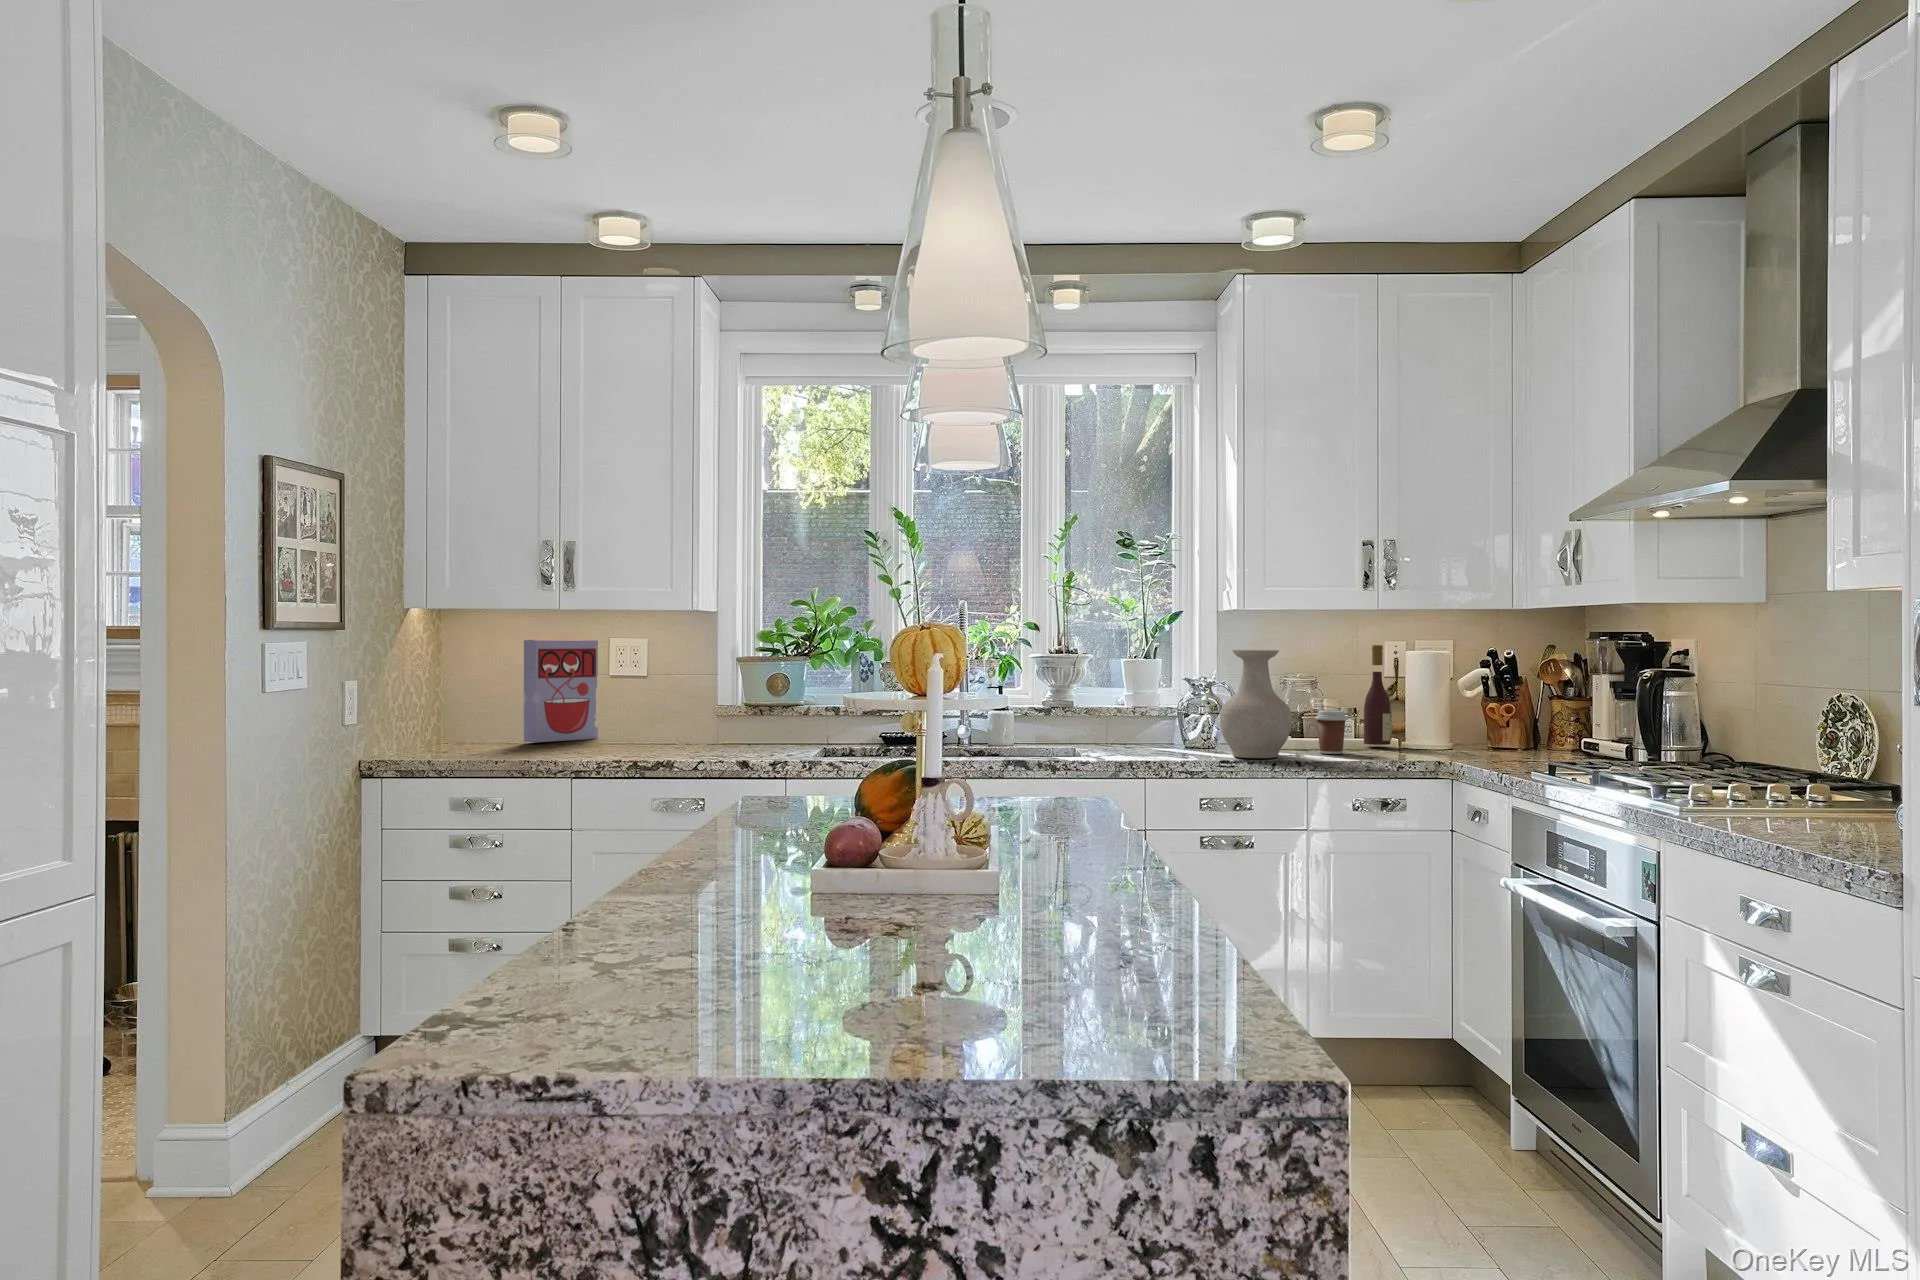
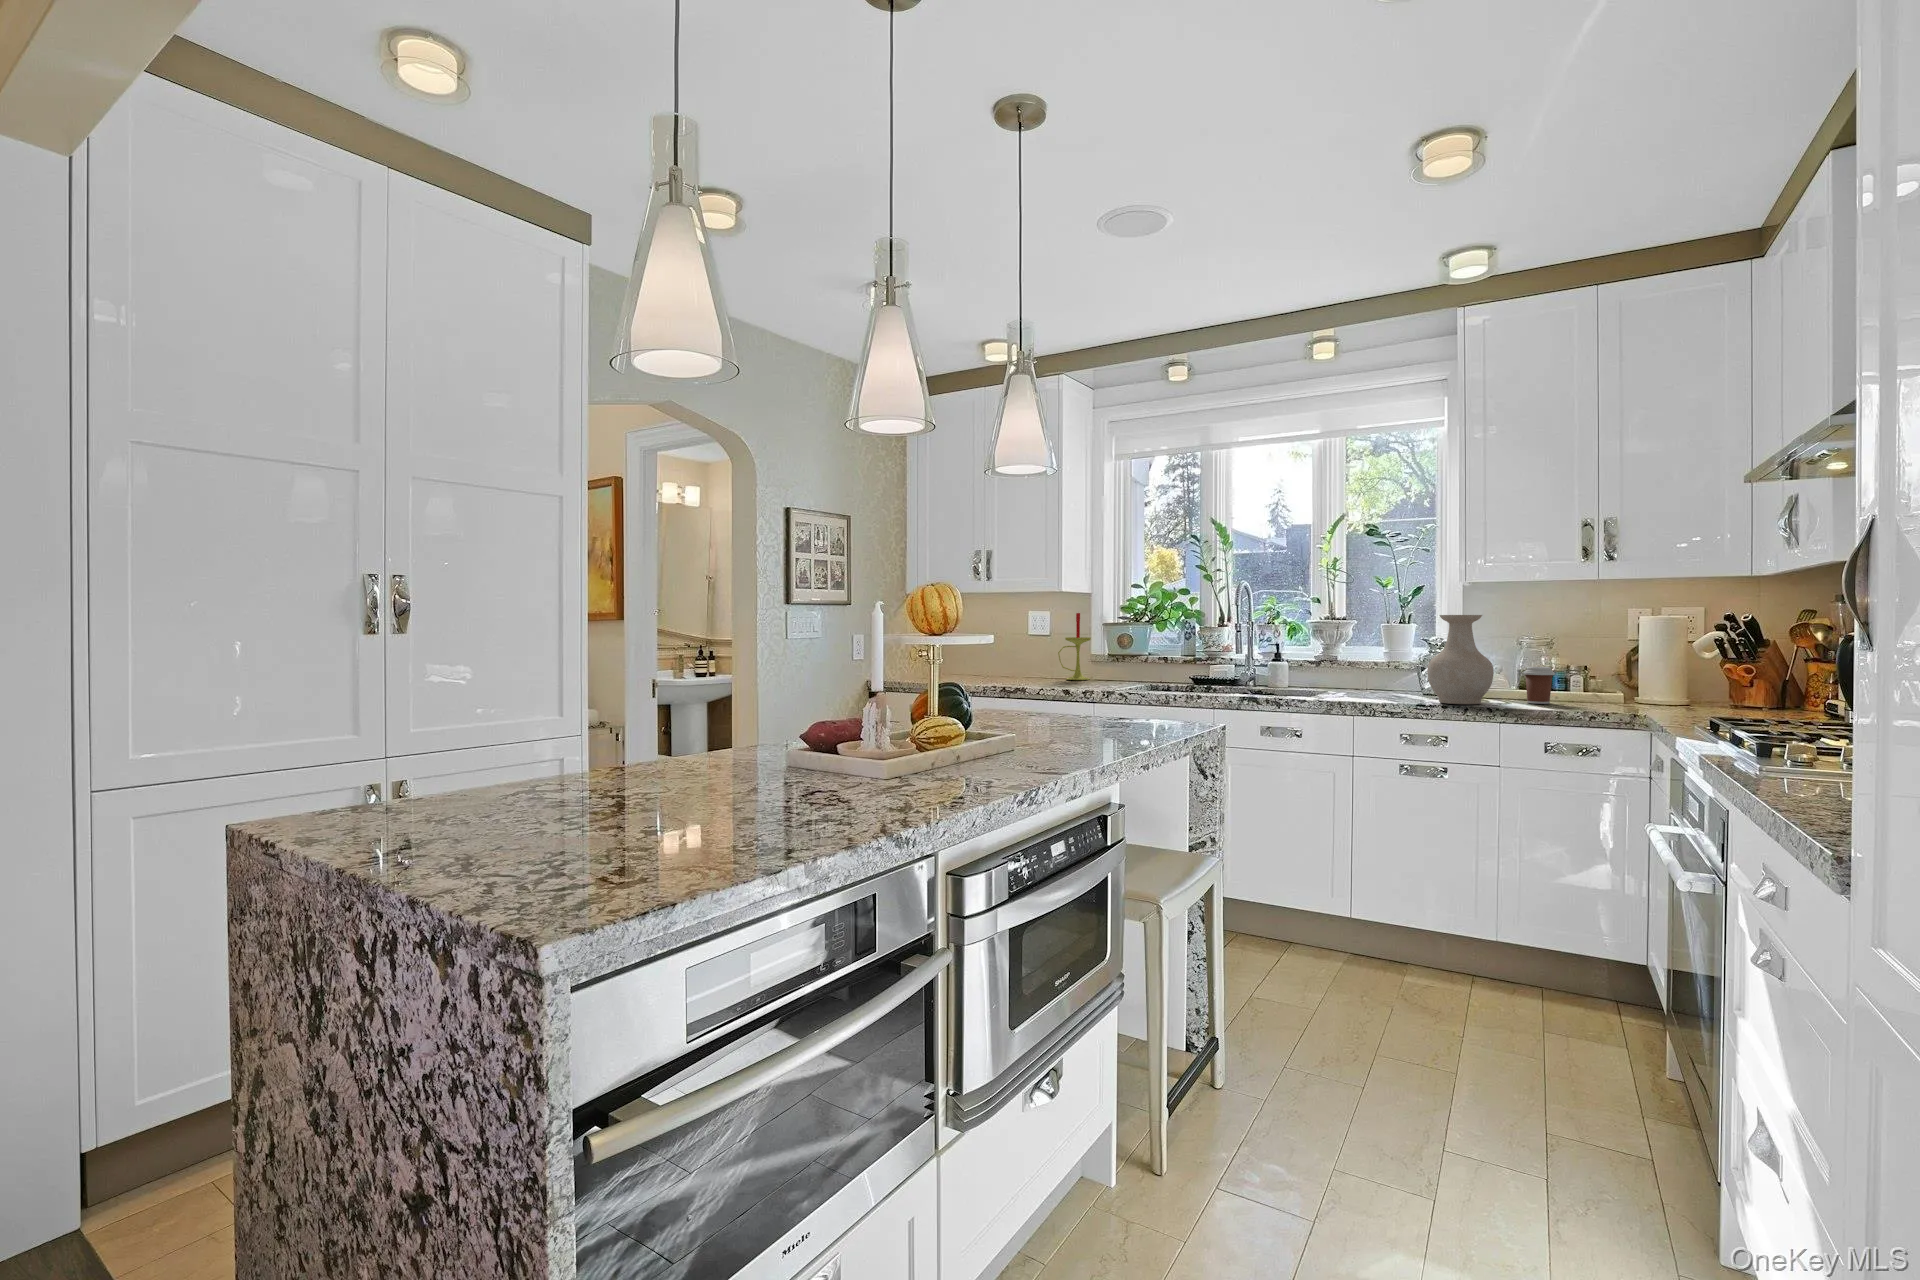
cereal box: present [524,640,598,743] -> none [973,612,1021,676]
candle: none [681,640,729,743] -> present [1058,613,1091,680]
wine bottle: present [1364,645,1392,745] -> none [1582,611,1612,701]

